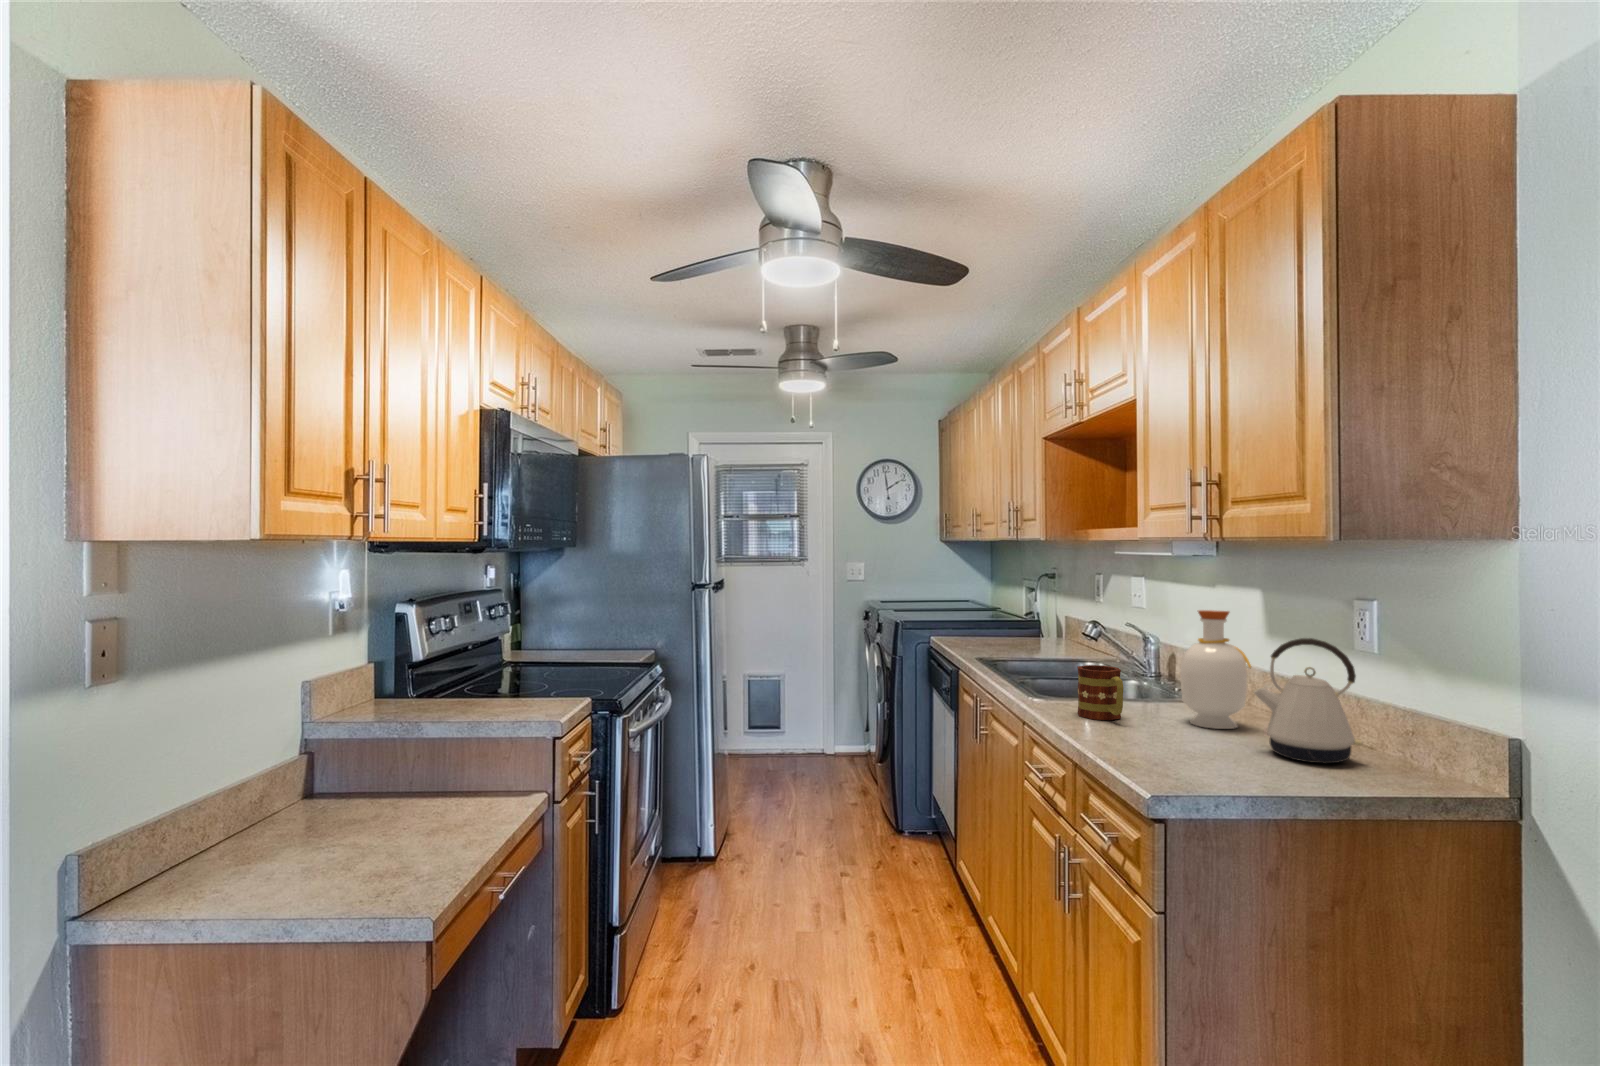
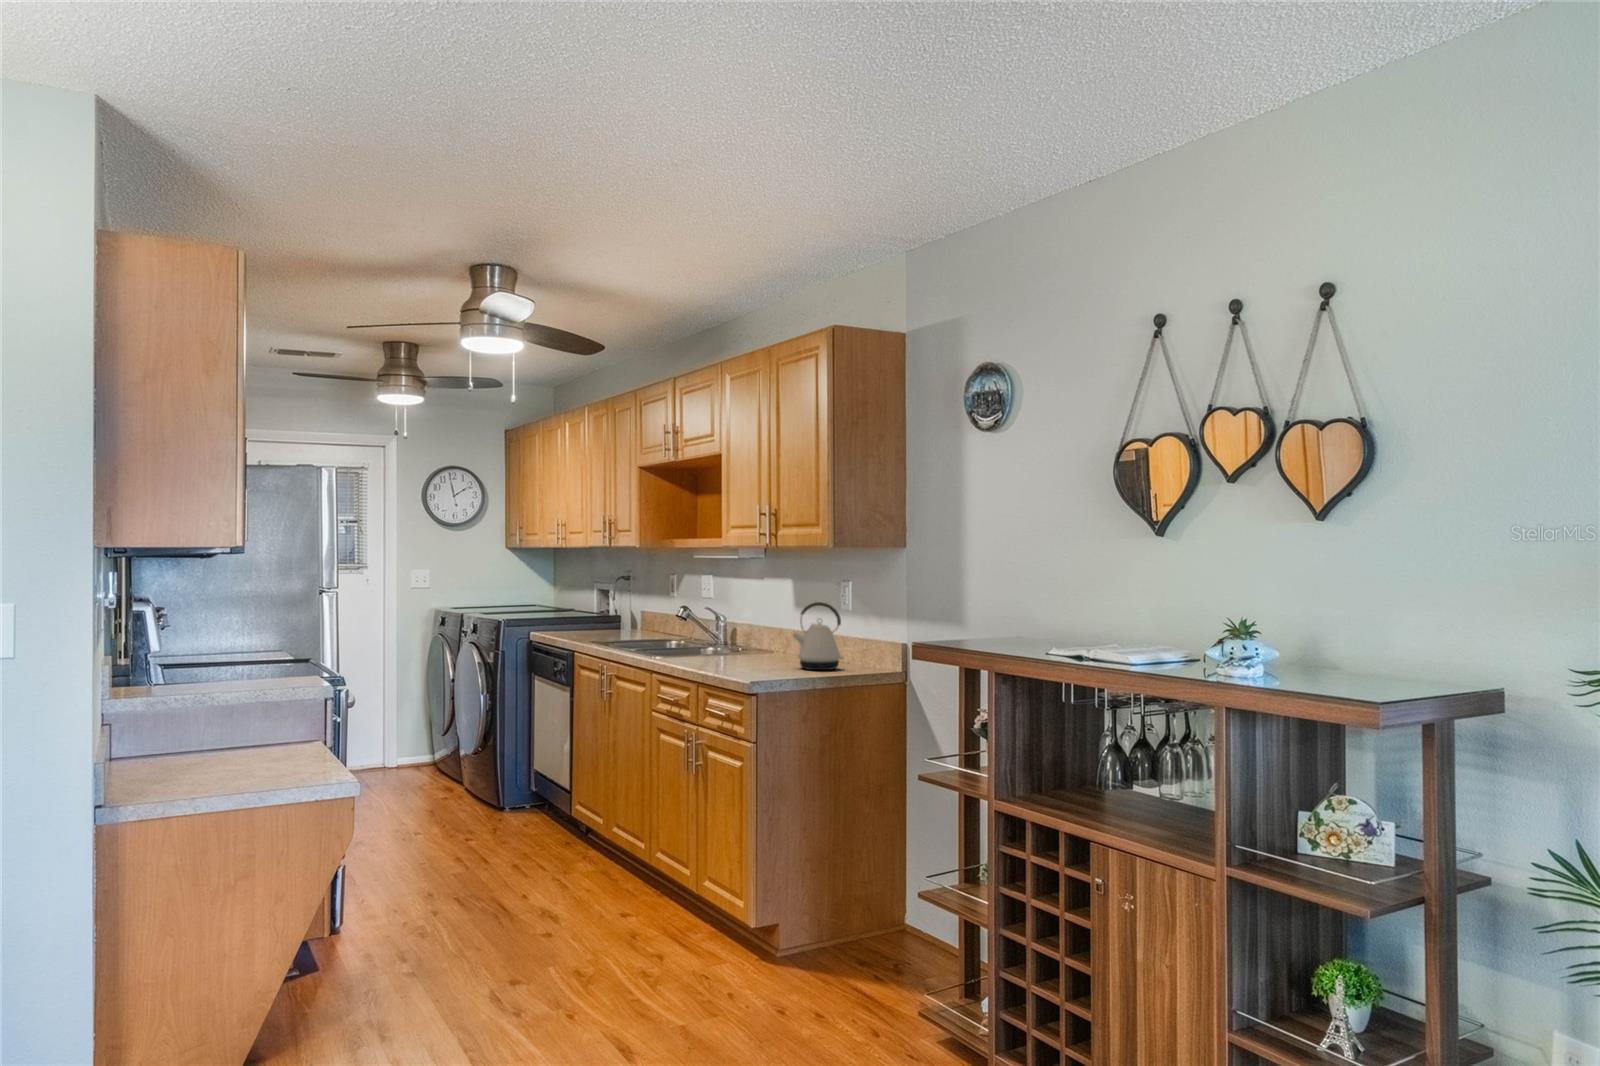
bottle: present [1180,610,1251,729] -> none [749,591,789,663]
mug: present [1077,665,1124,720] -> none [688,630,719,663]

